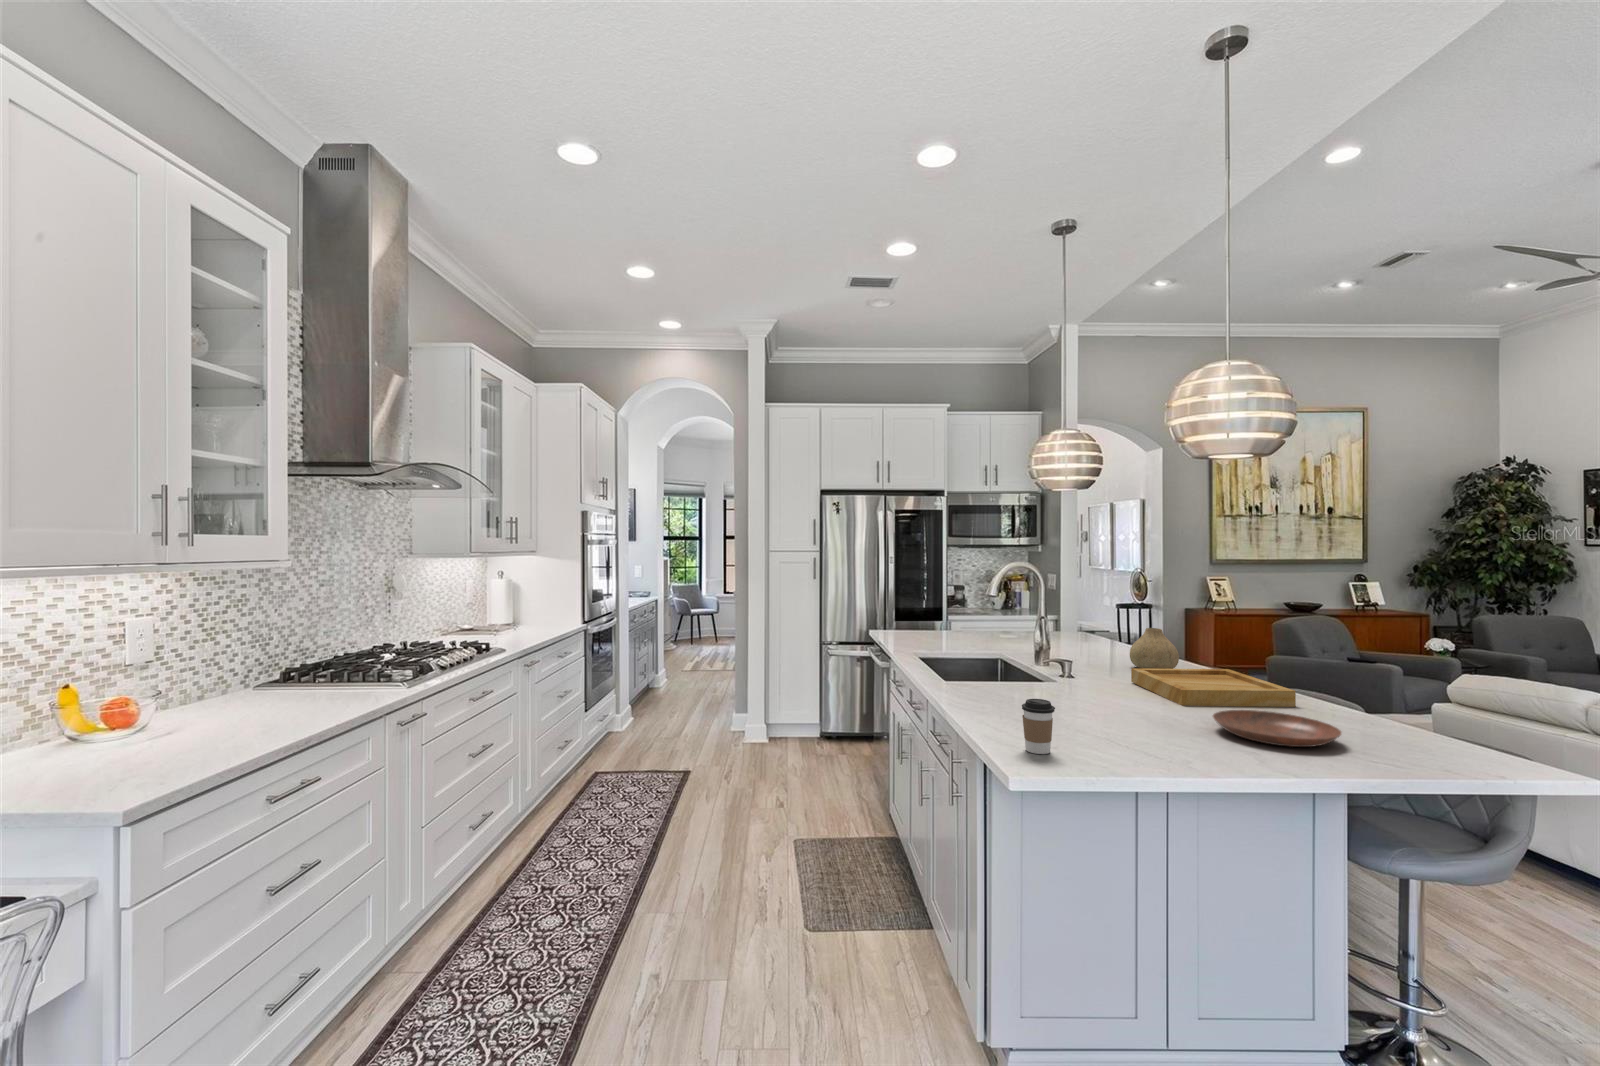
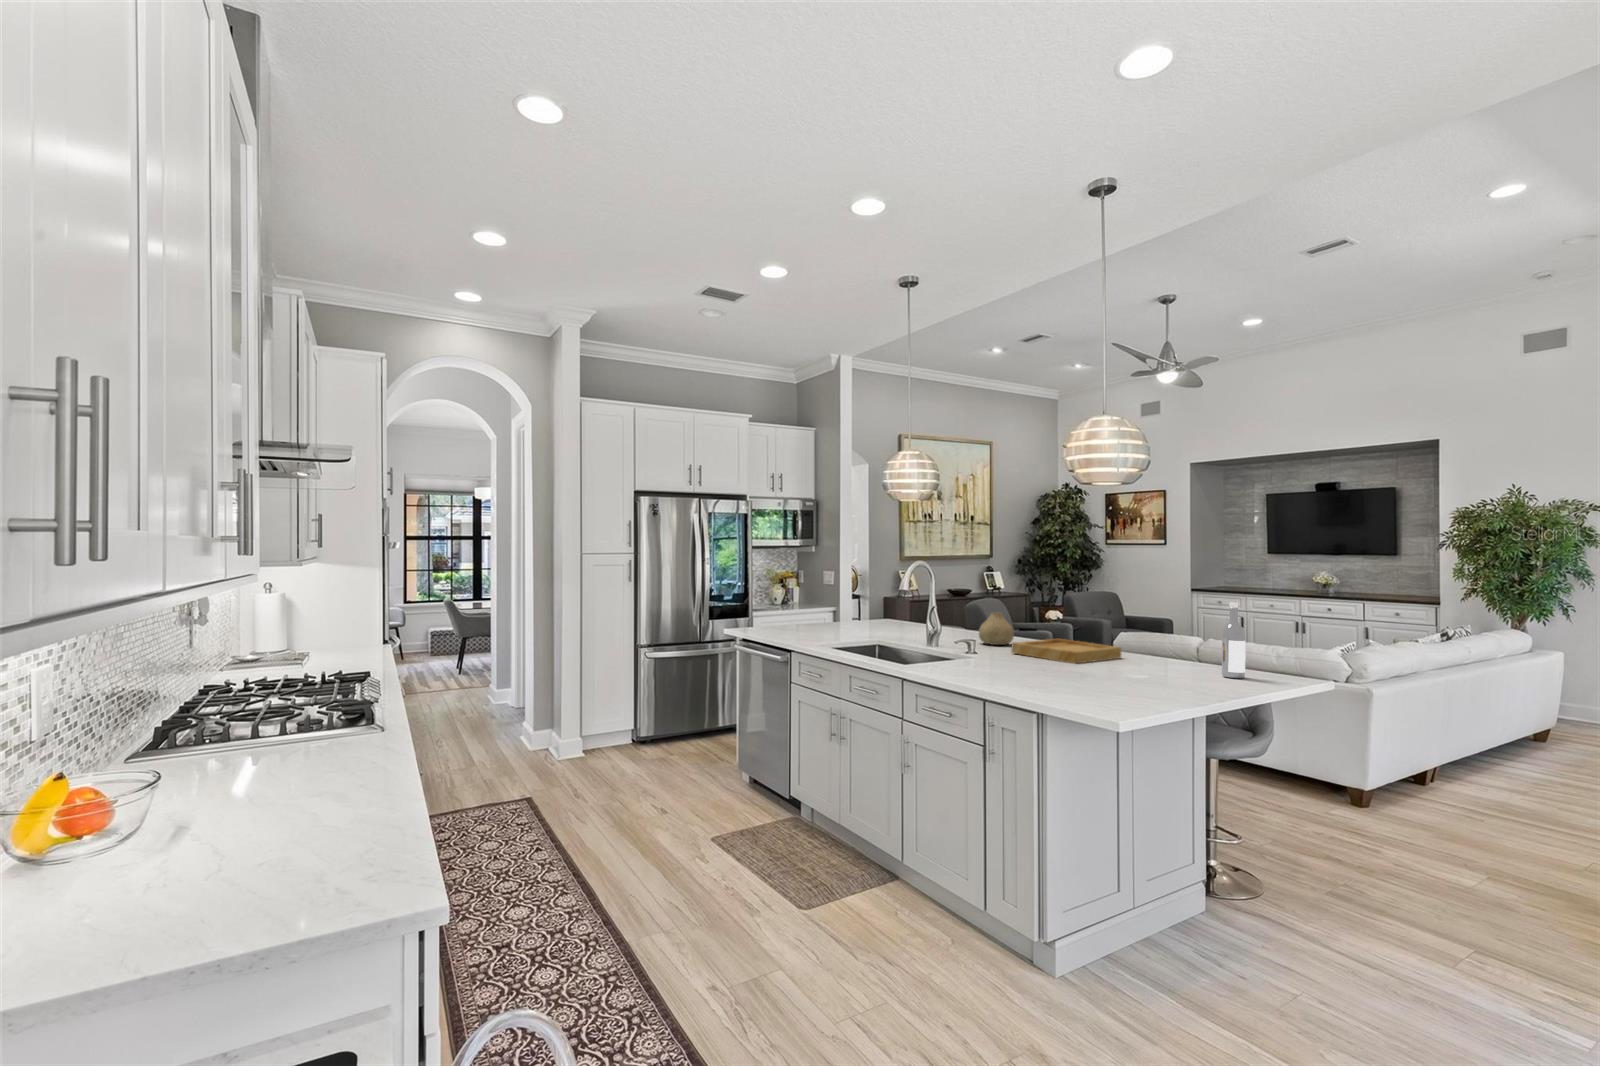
wine bottle: none [1397,633,1446,767] -> present [1222,602,1245,678]
coffee cup: present [1022,699,1055,754] -> none [1079,659,1103,697]
bowl: present [1213,710,1341,747] -> none [1120,660,1195,677]

